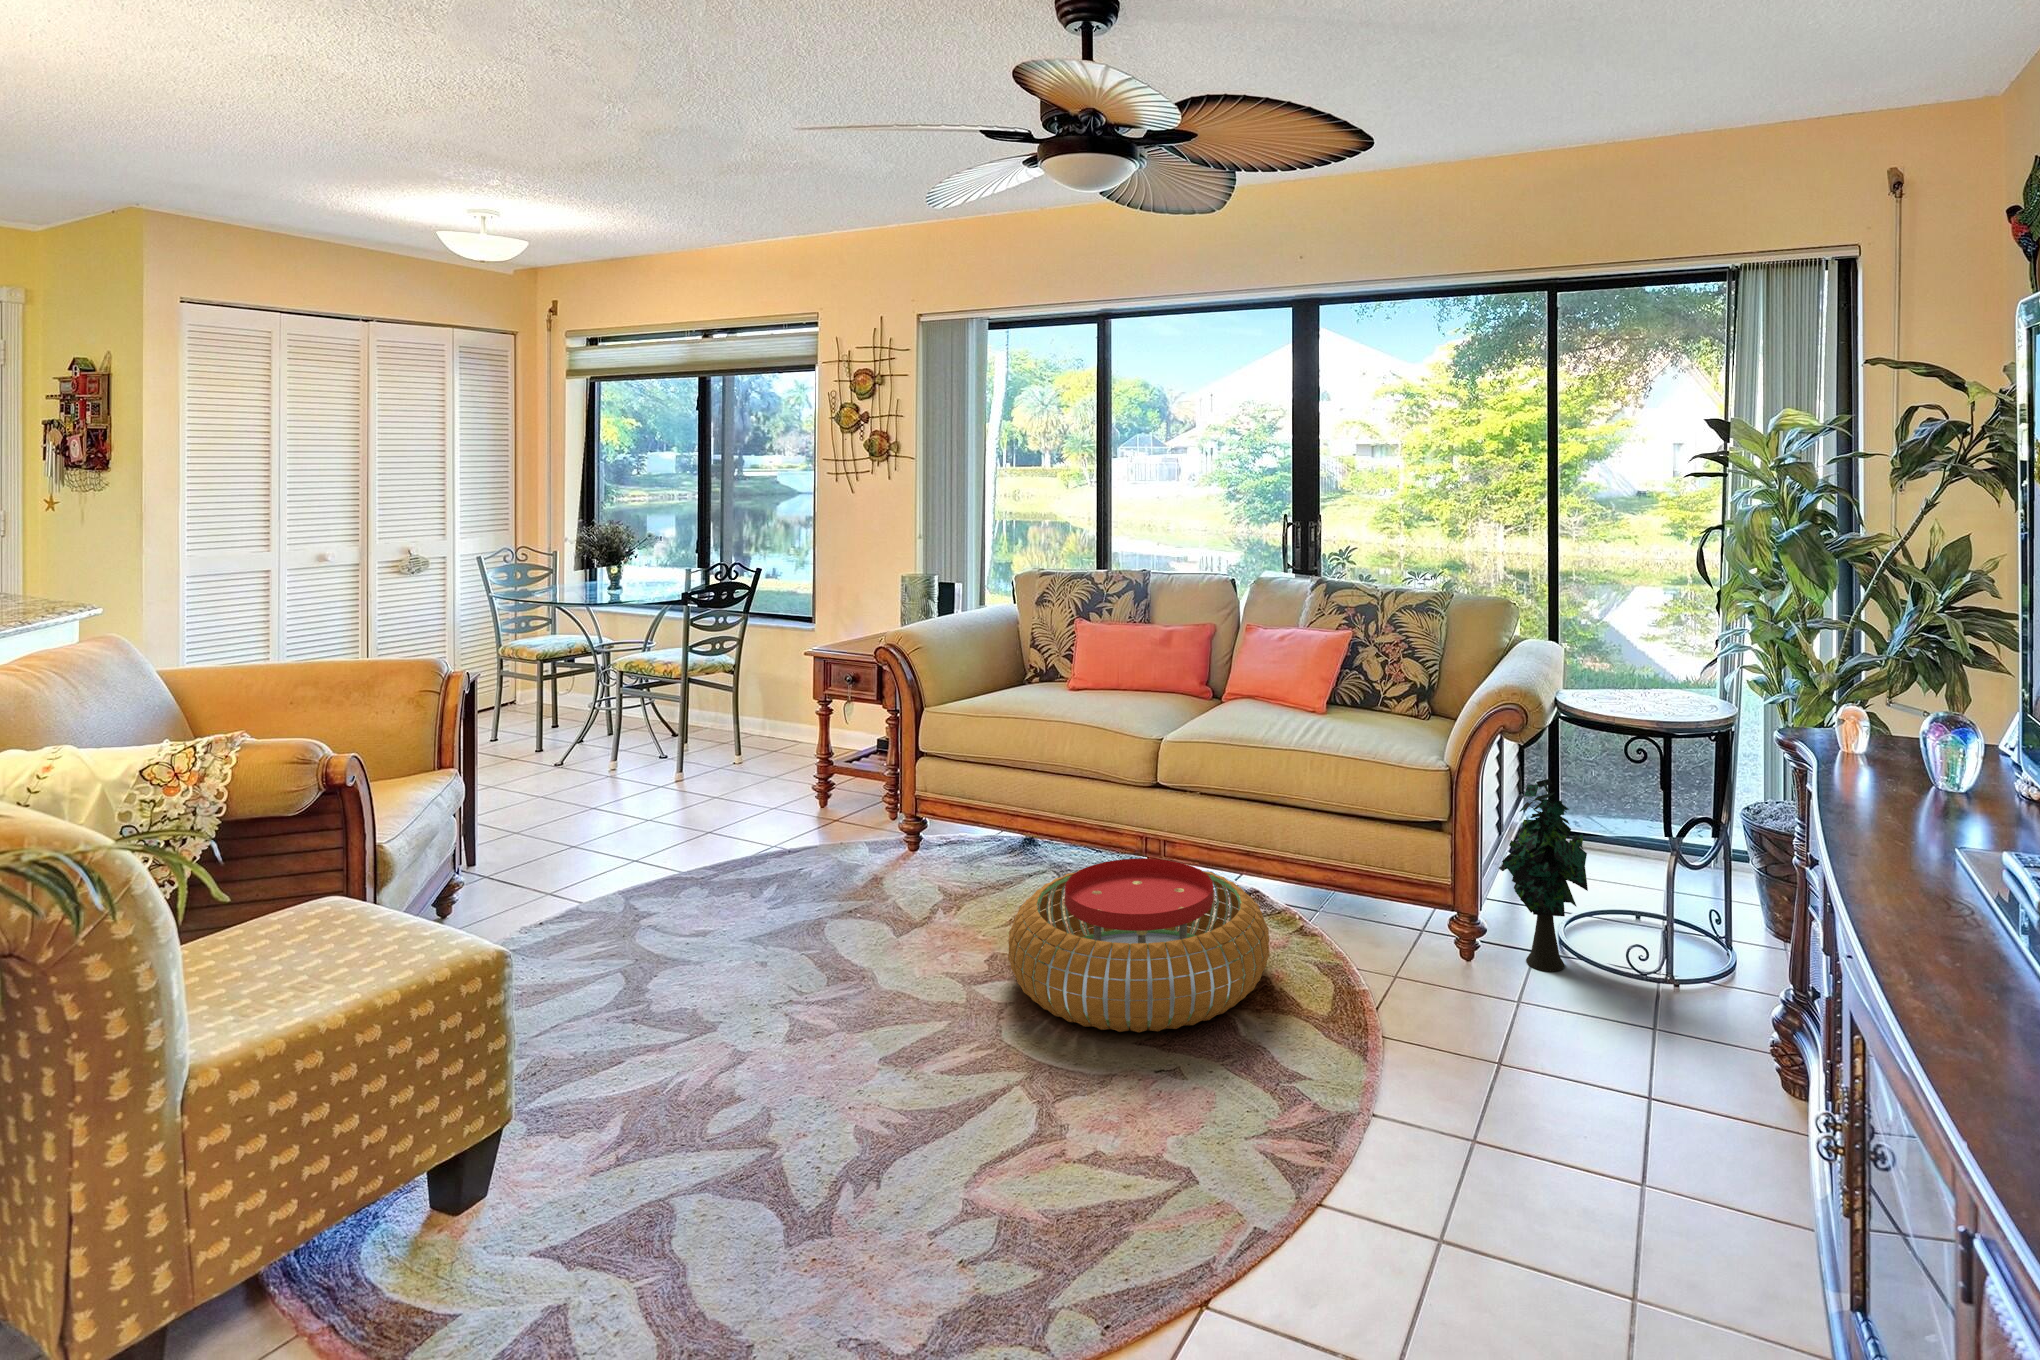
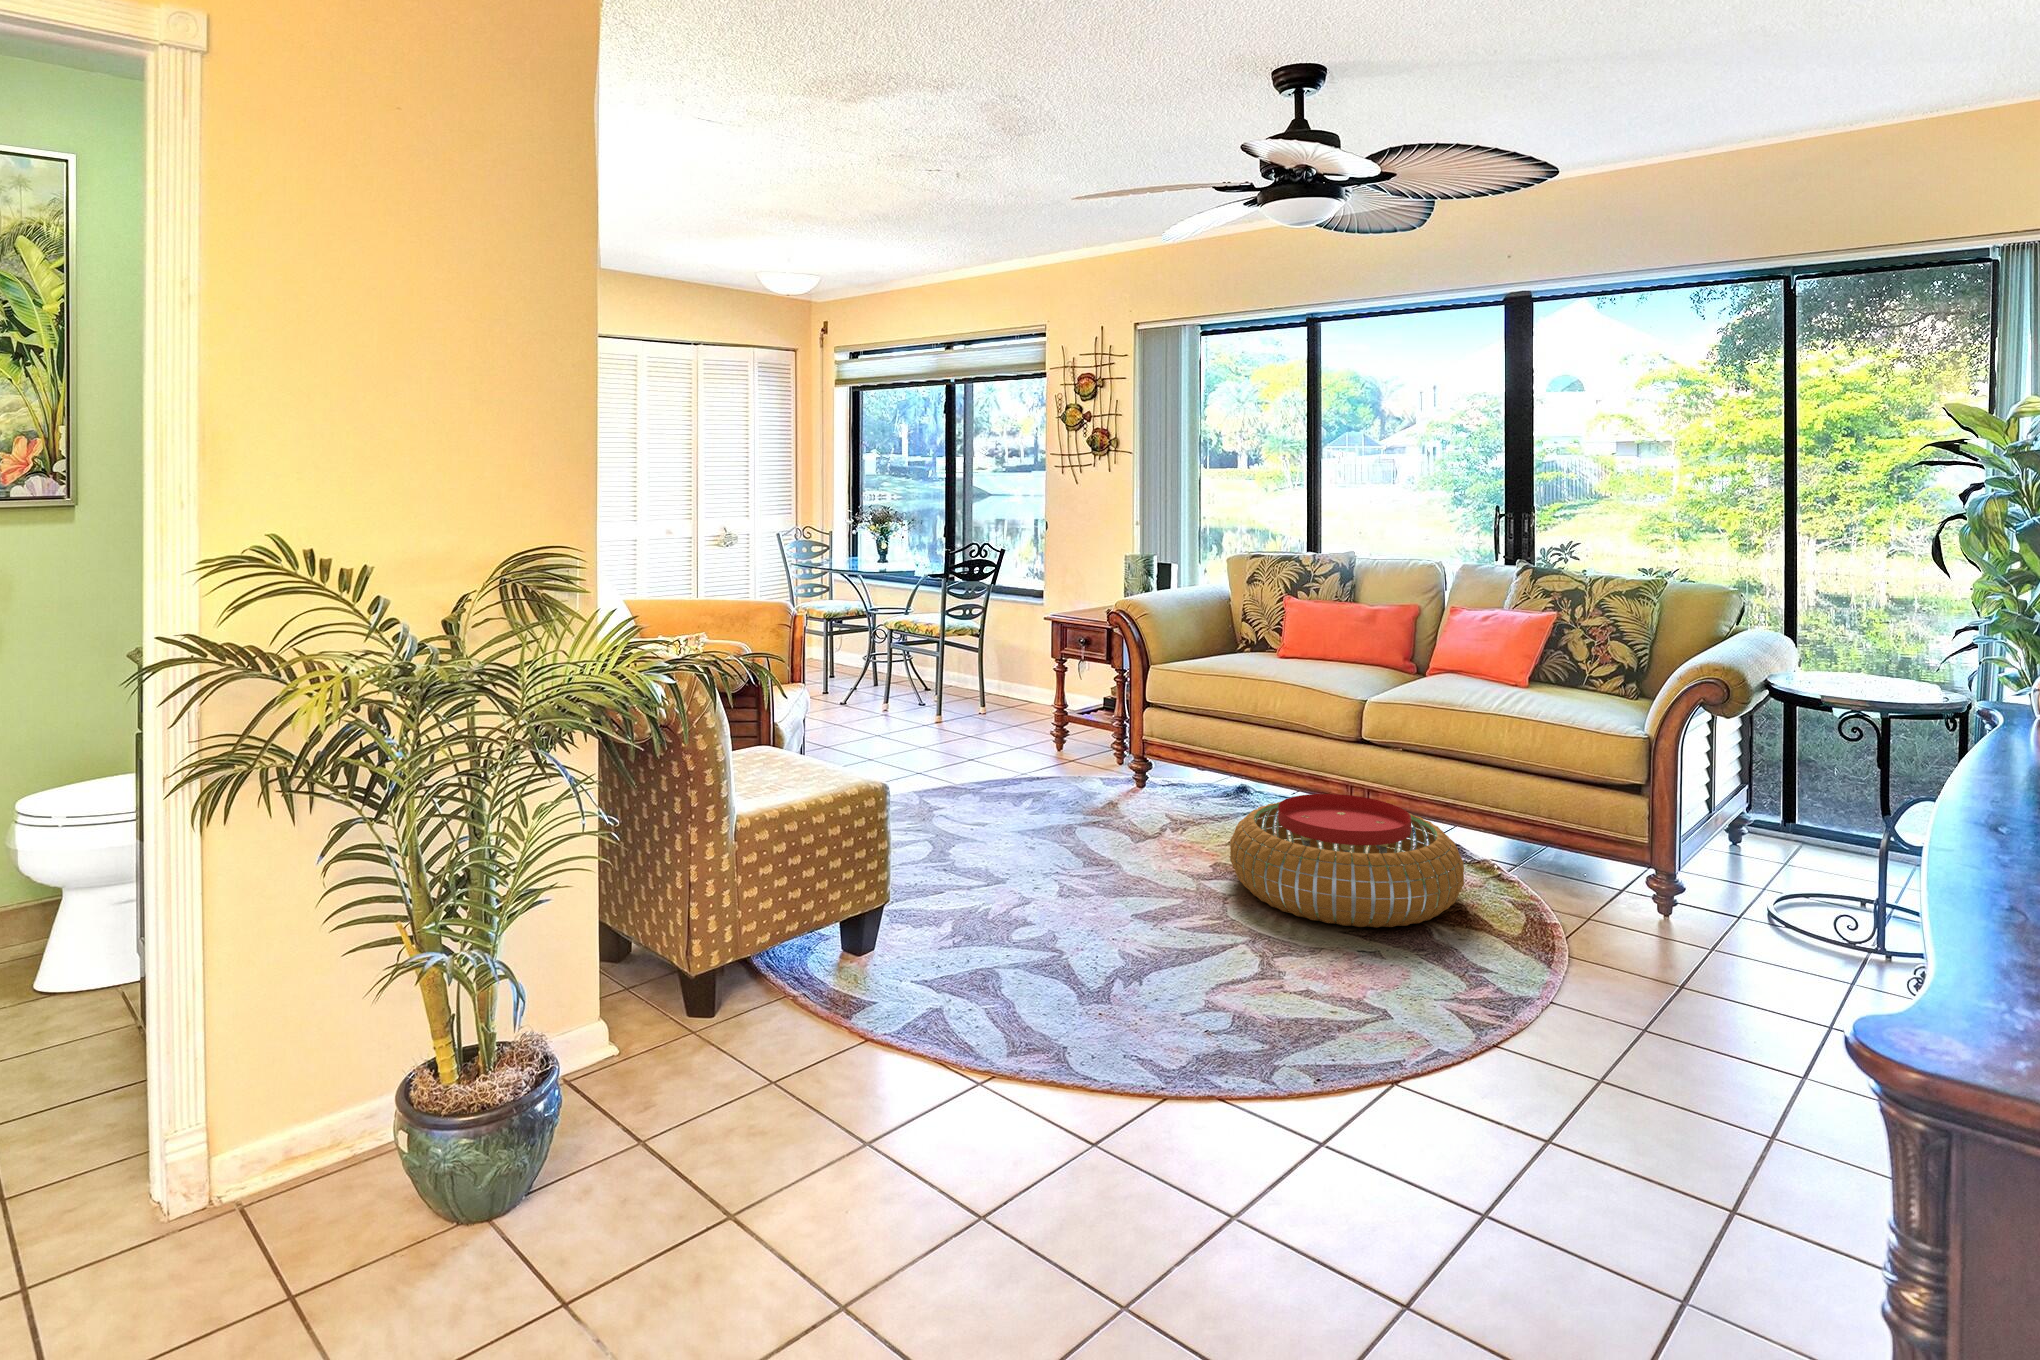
decorative plant: present [1499,779,1588,971] -> none [1700,754,1799,936]

